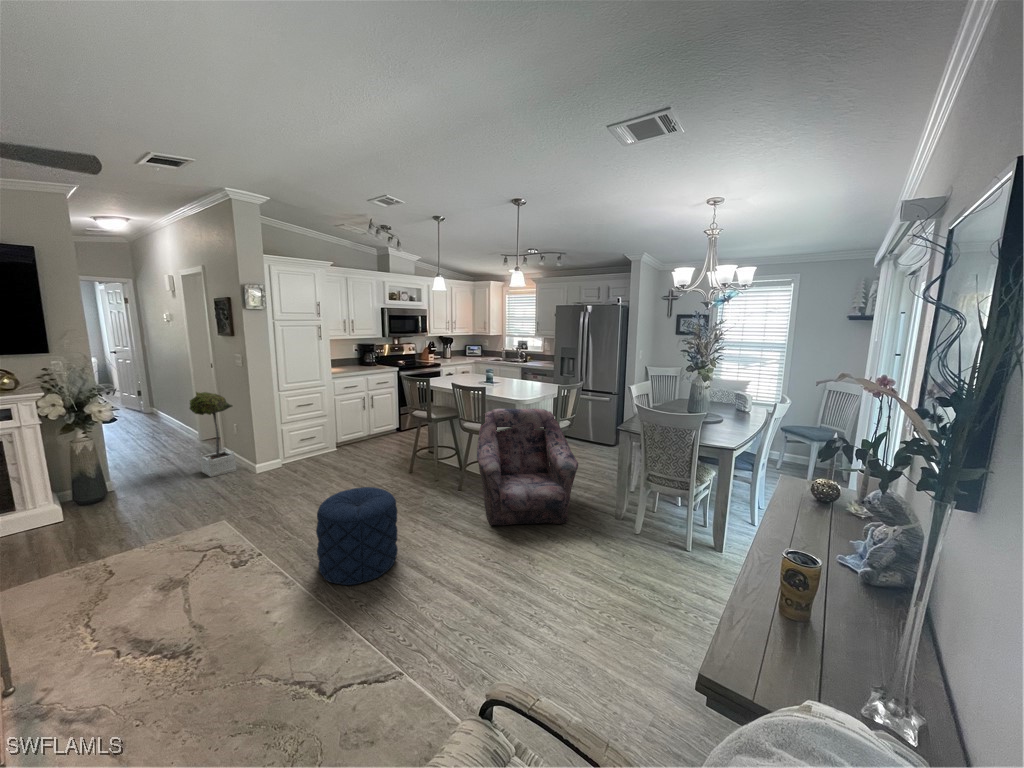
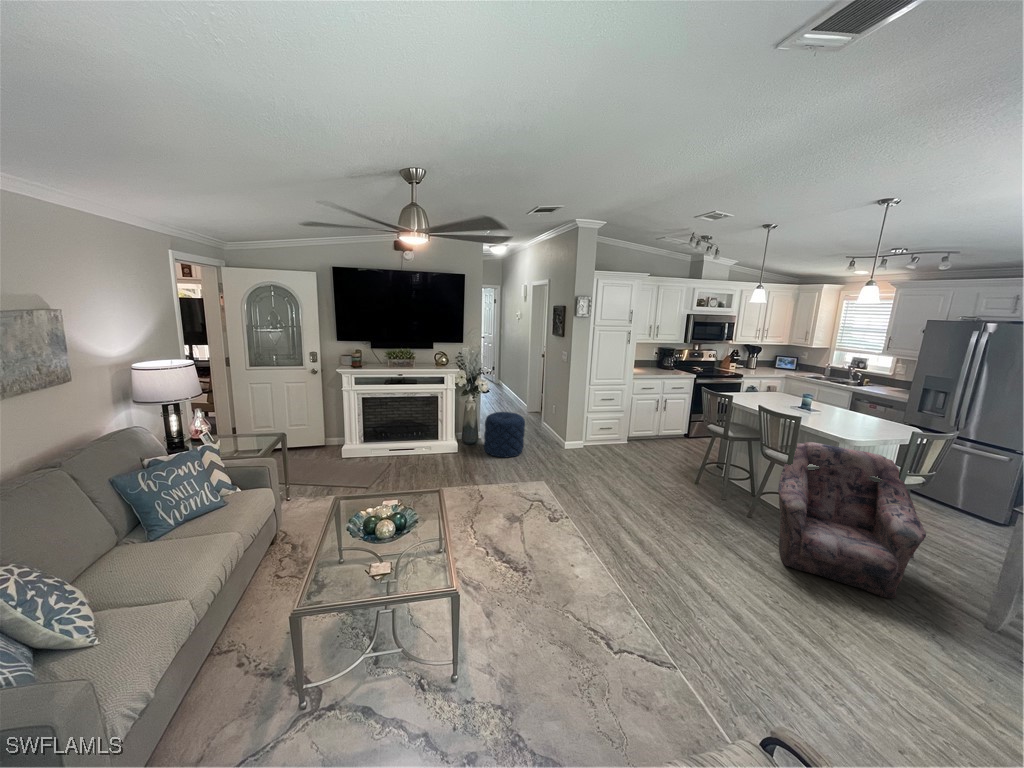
potted tree: present [190,392,237,477] -> none [530,378,556,444]
pouf: present [316,487,398,585] -> present [484,412,525,457]

